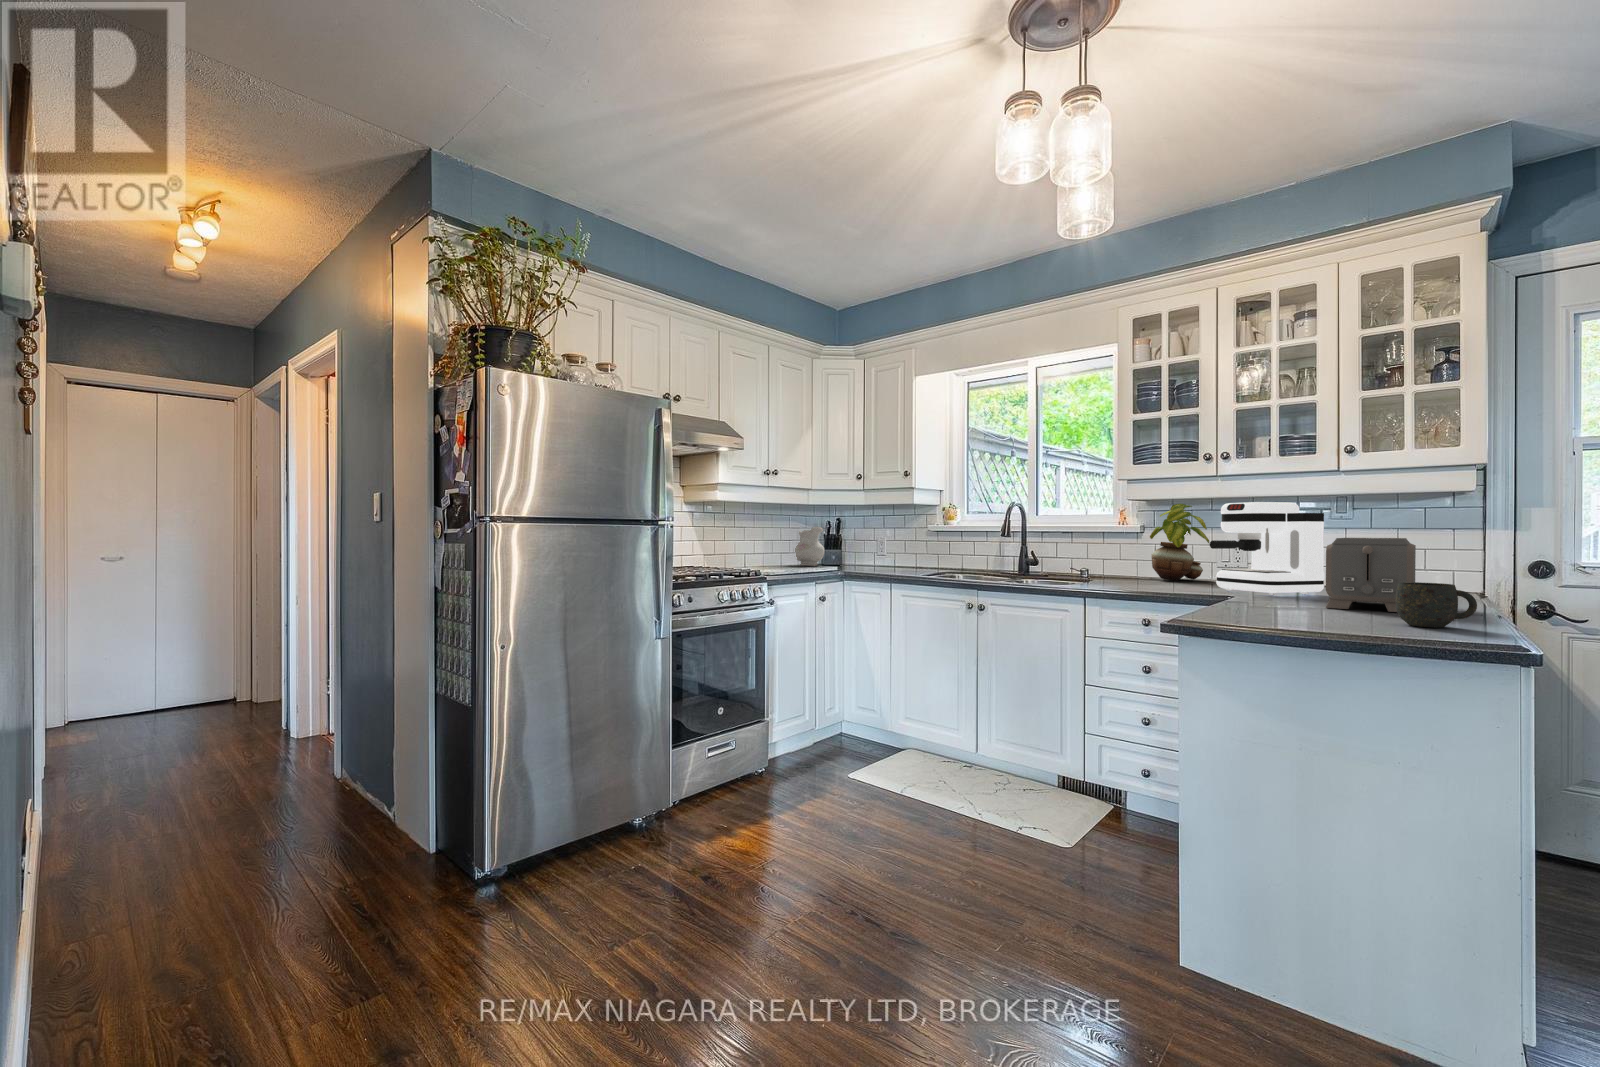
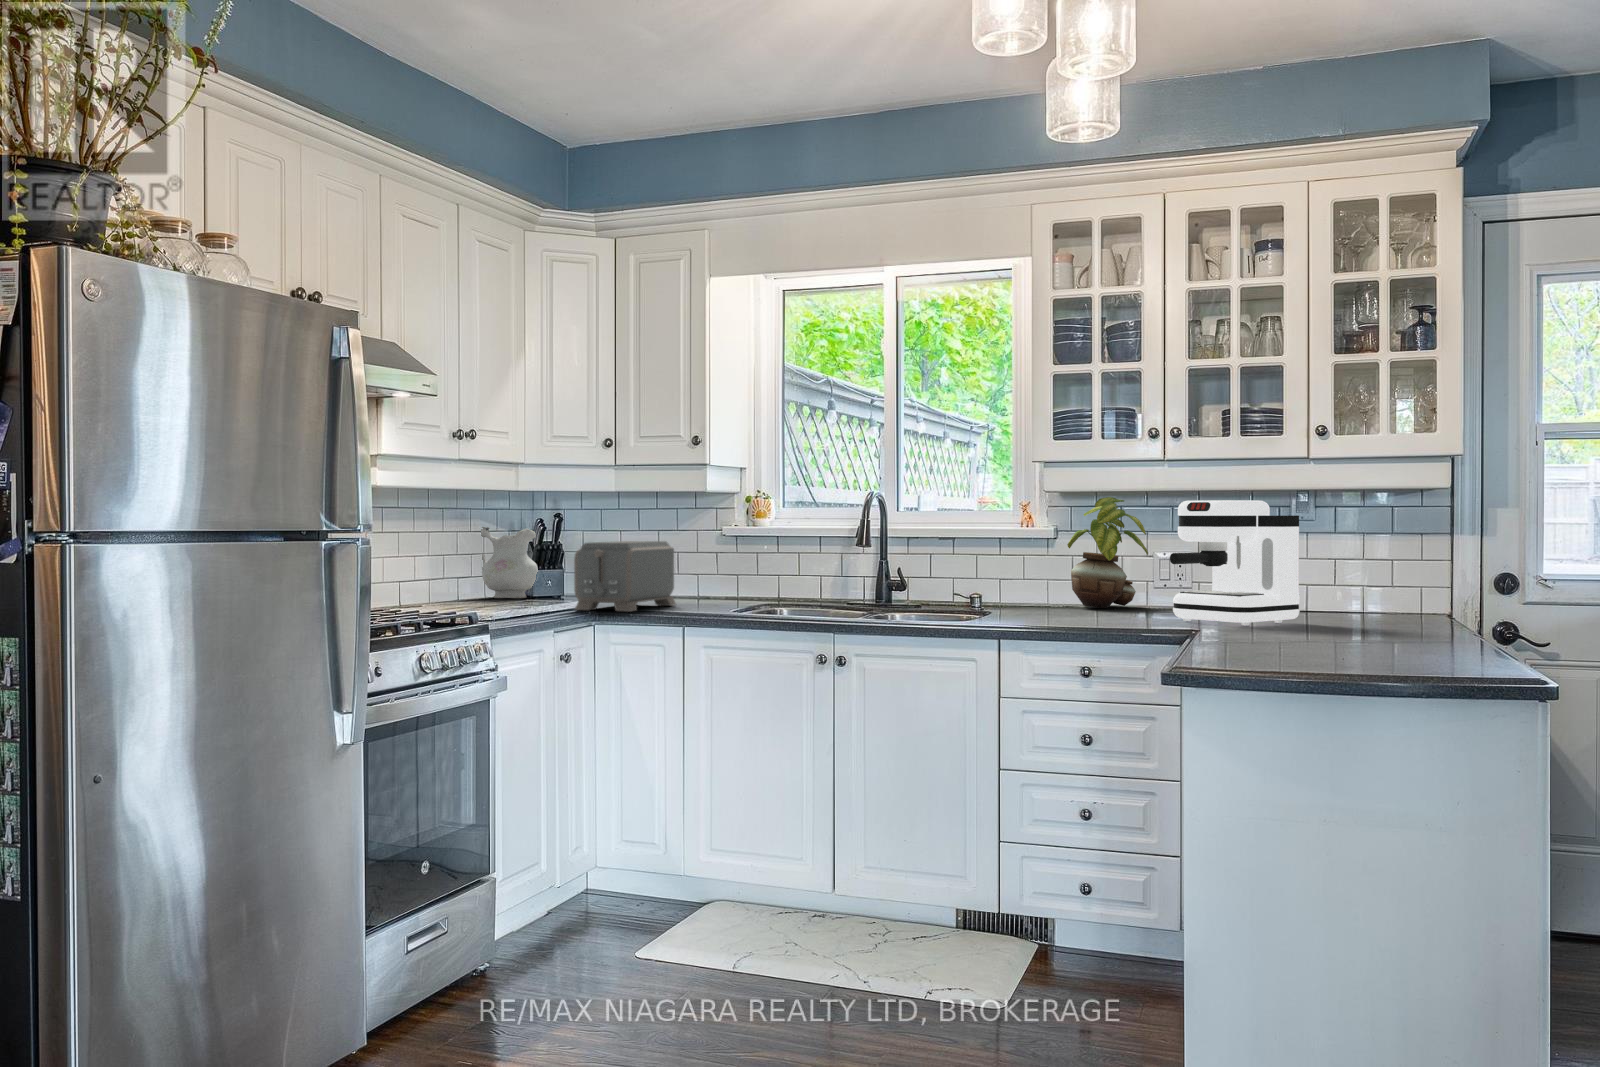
toaster: present [1326,538,1416,612] -> present [574,541,676,612]
mug: present [1396,582,1477,628] -> none [1412,607,1490,659]

